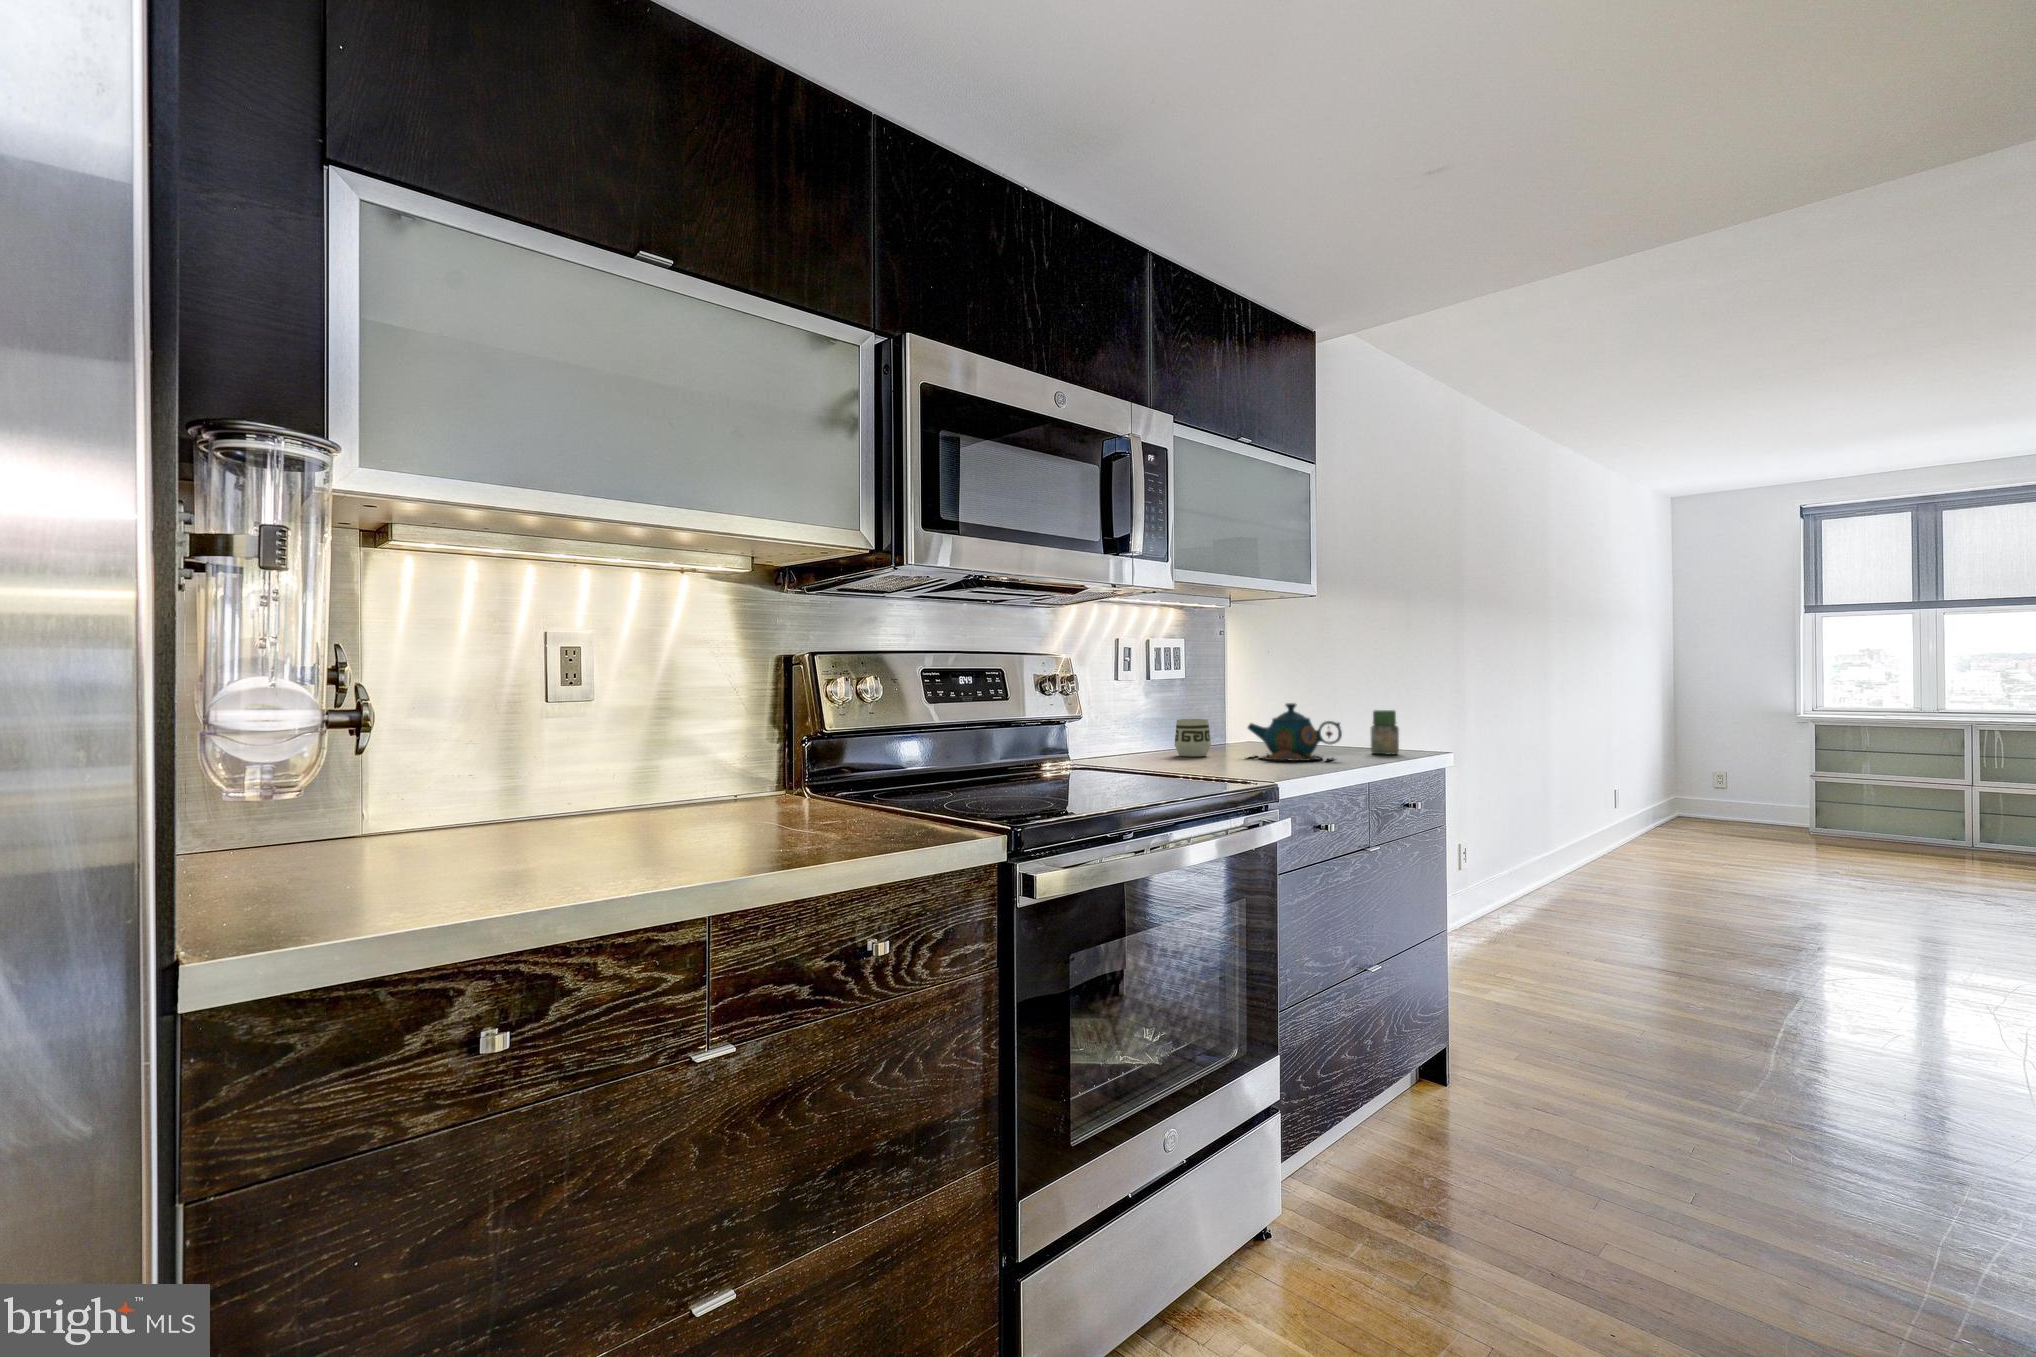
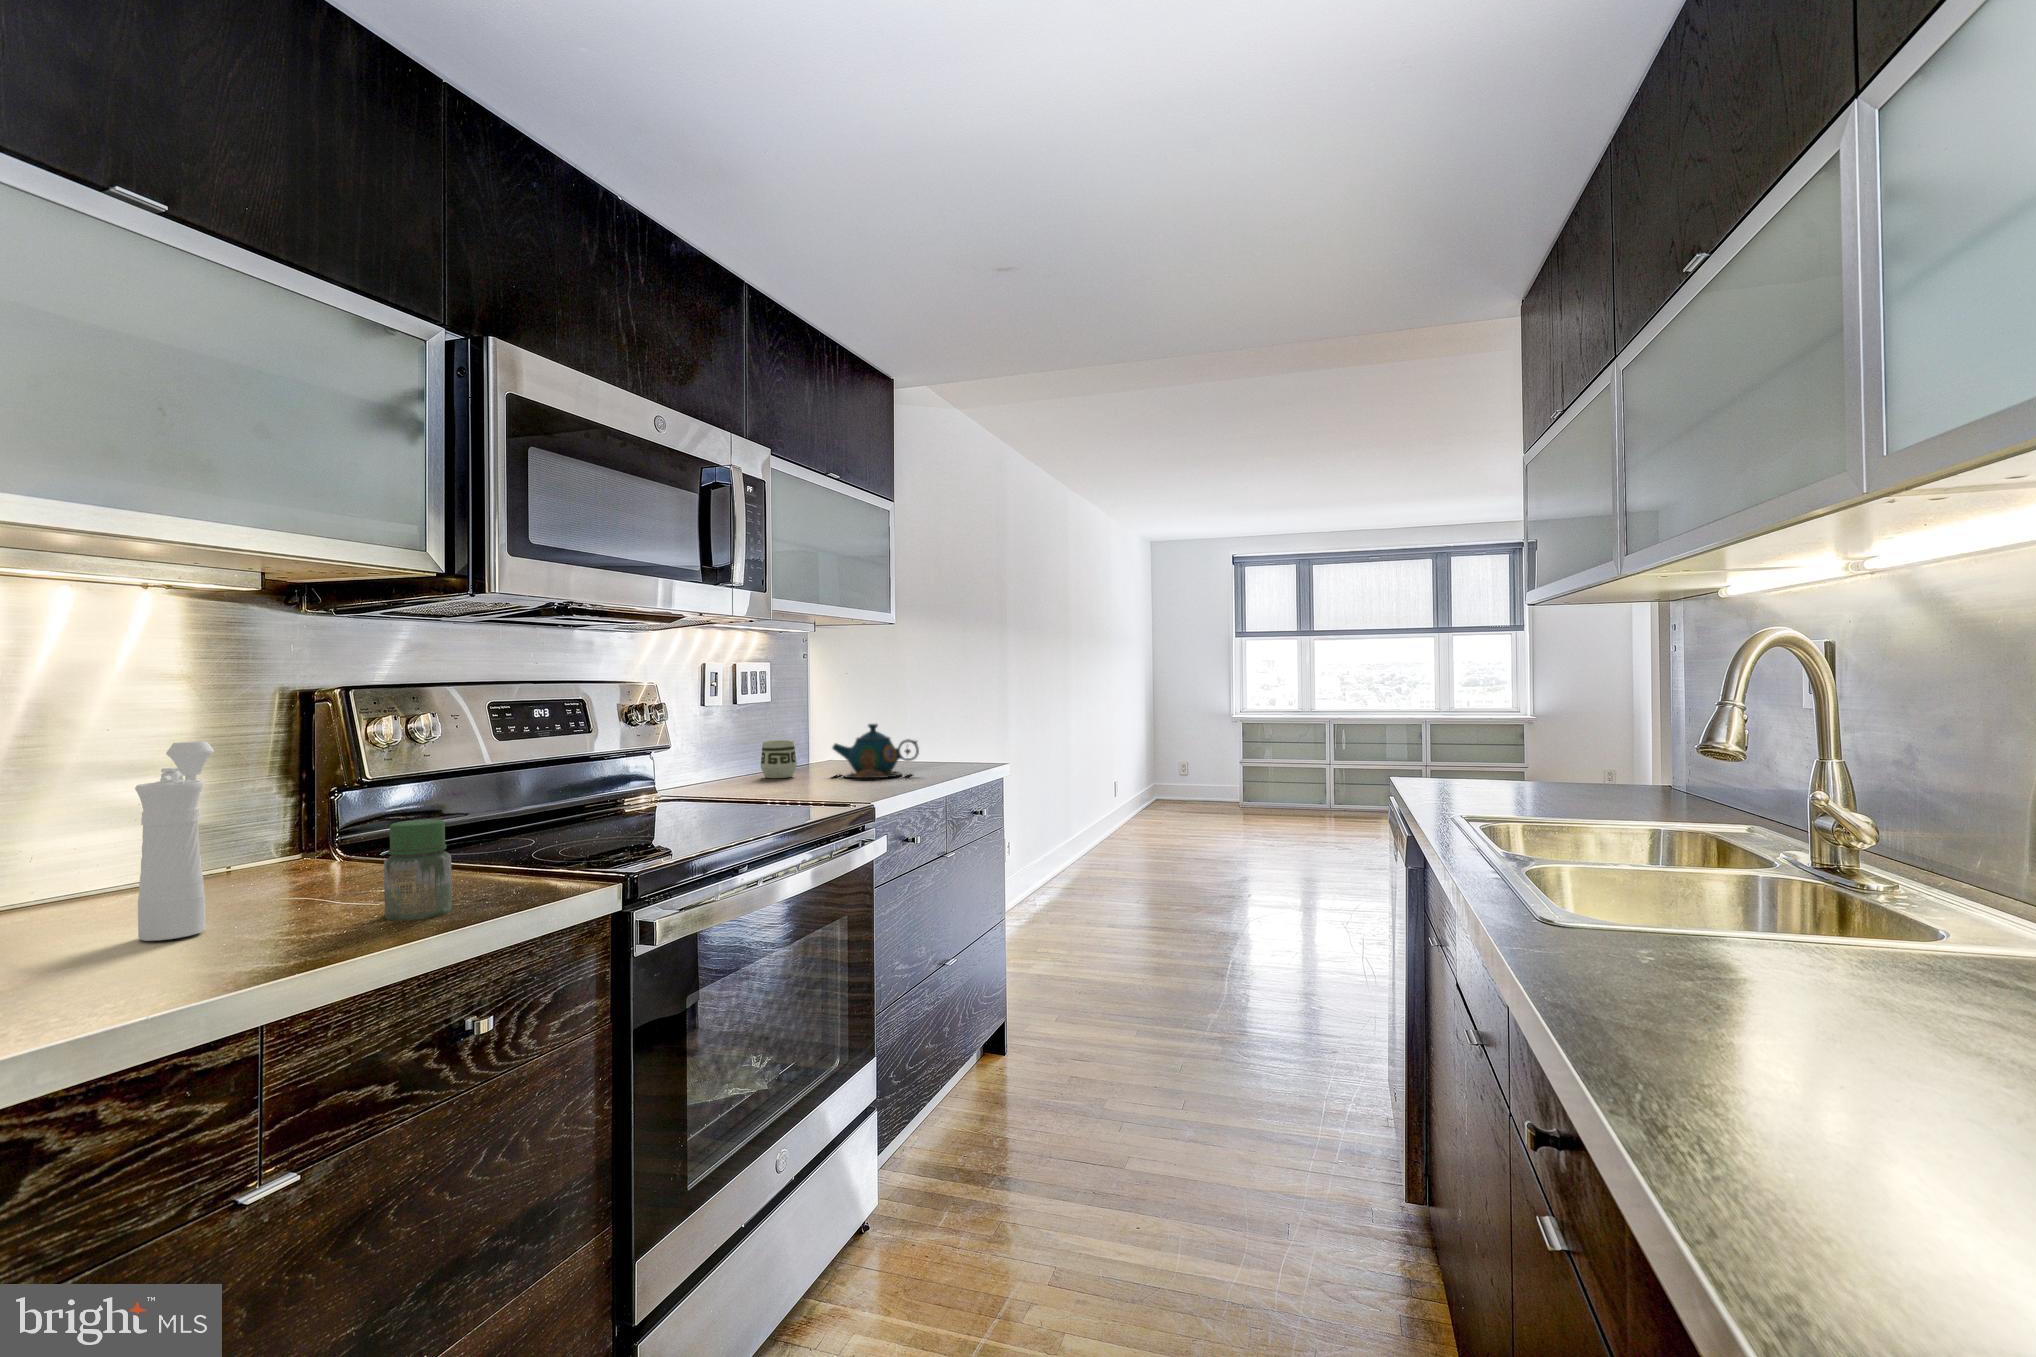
pepper mill: none [647,691,704,845] -> present [135,741,214,941]
jar: present [1371,710,1399,754] -> present [384,819,452,921]

